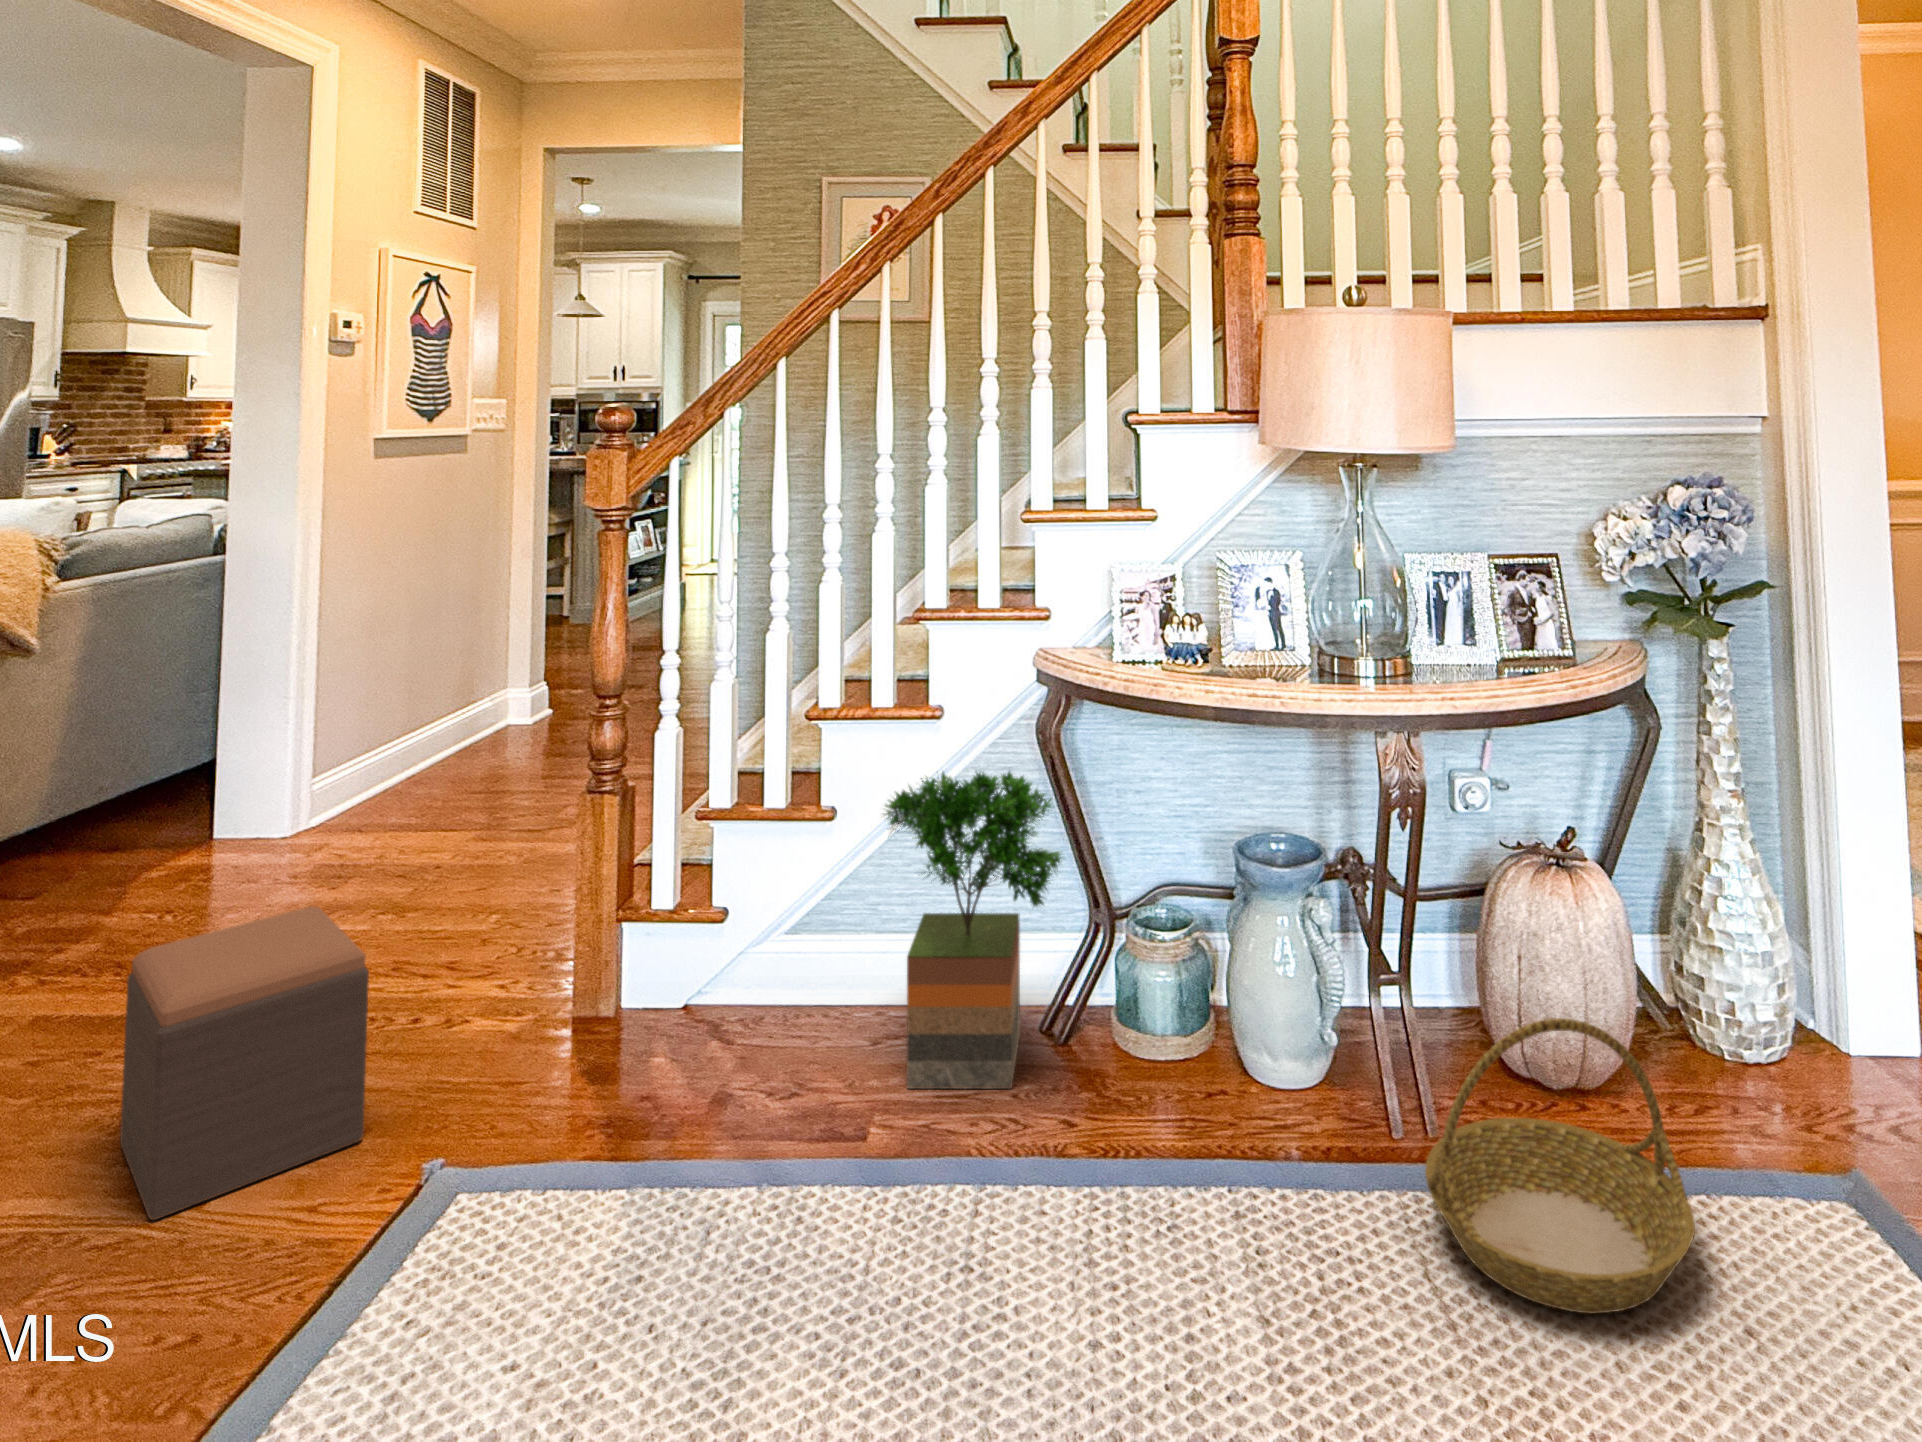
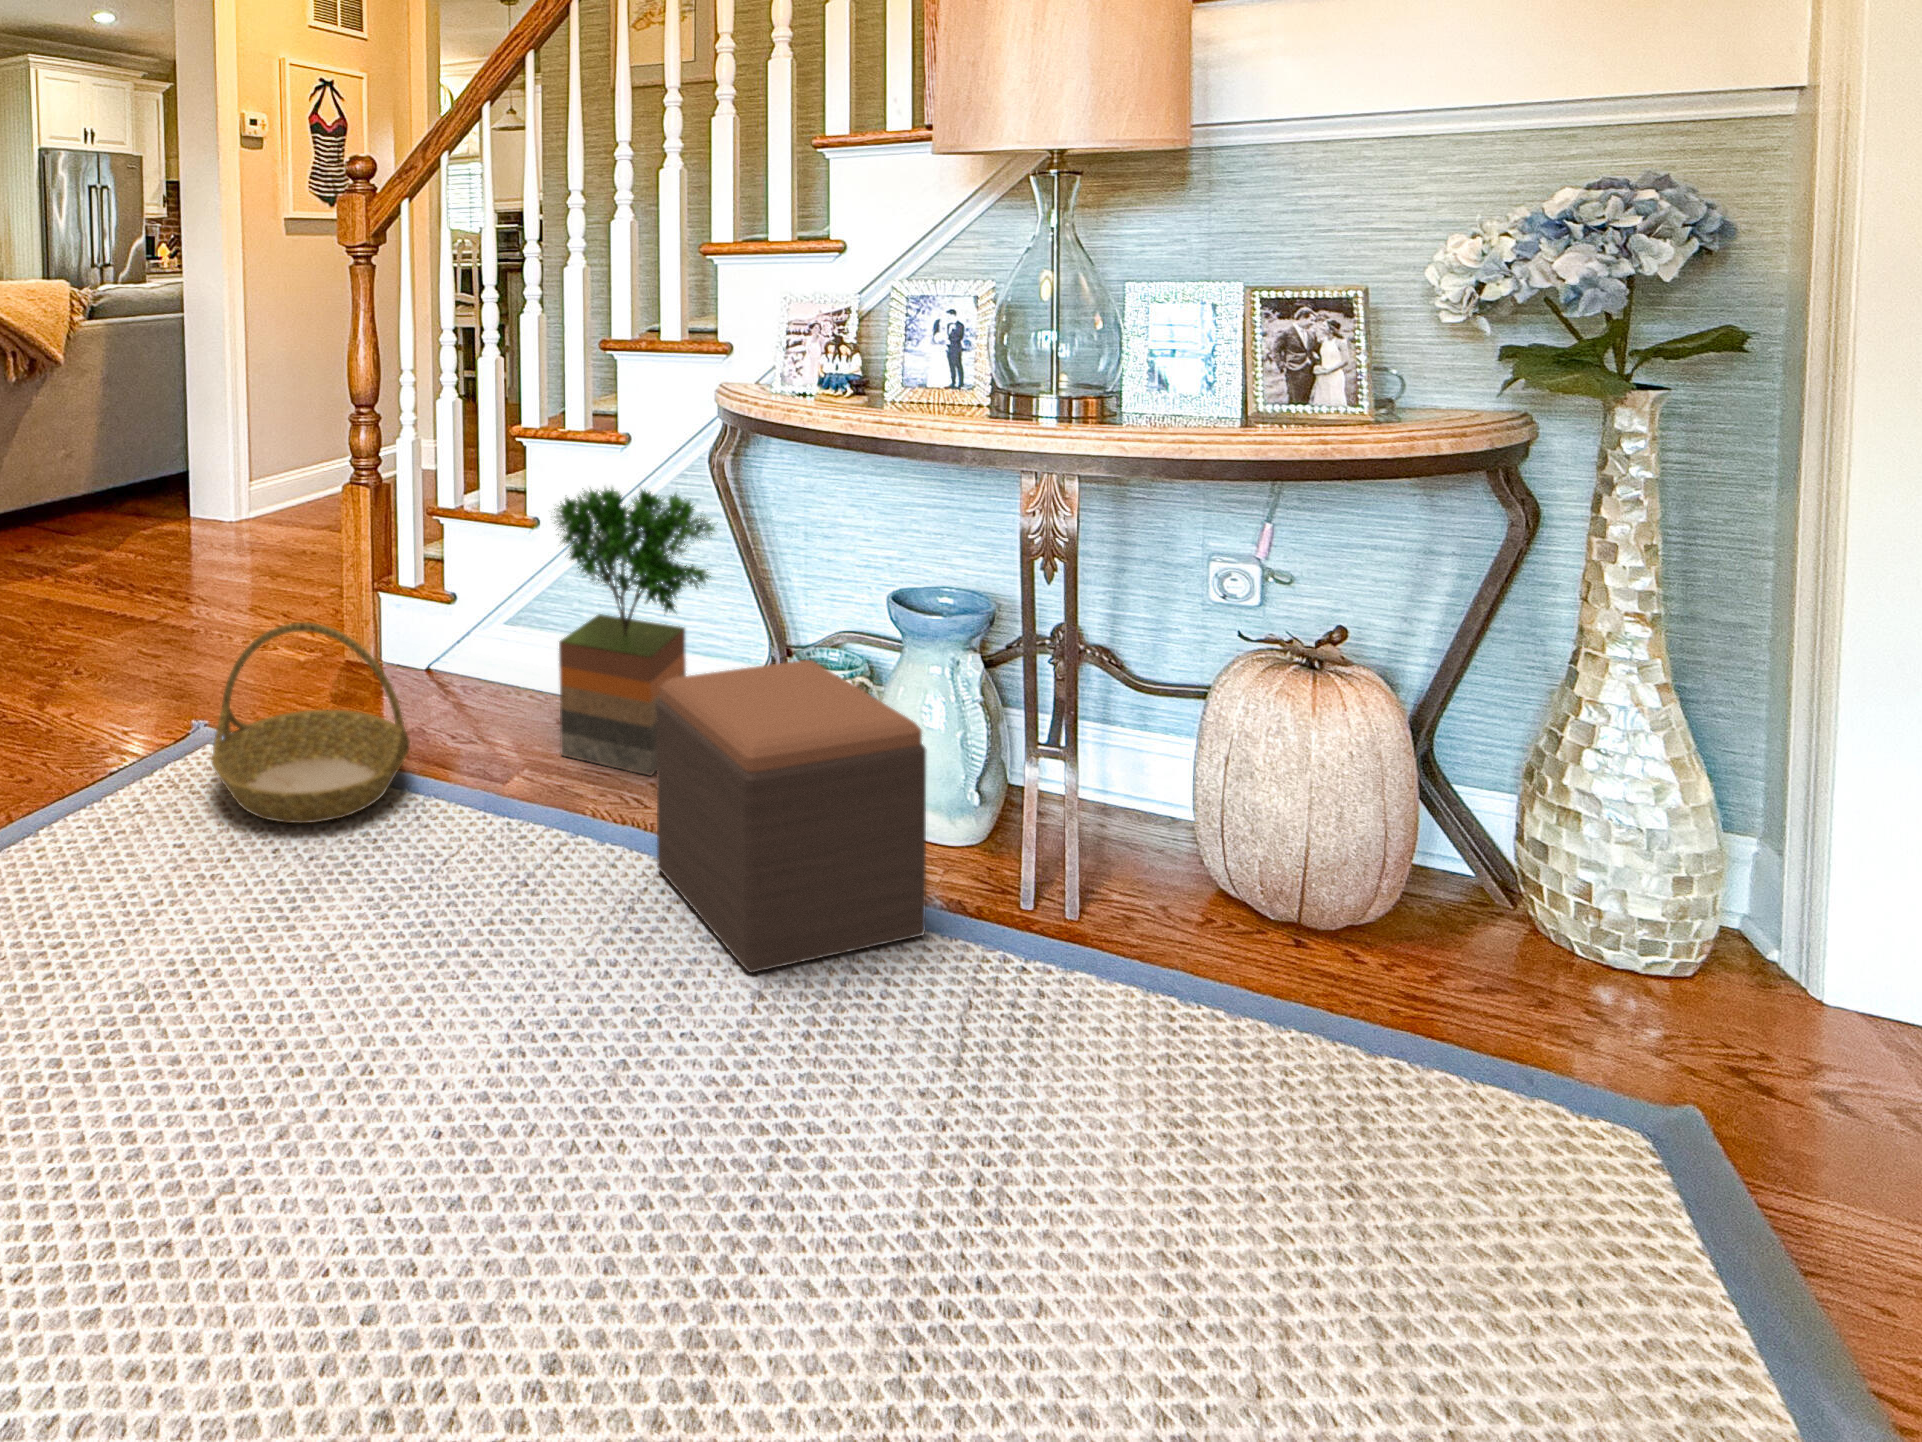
footstool: present [120,907,369,1220] -> present [656,660,926,973]
basket: present [1425,1018,1695,1313] -> present [212,623,410,823]

